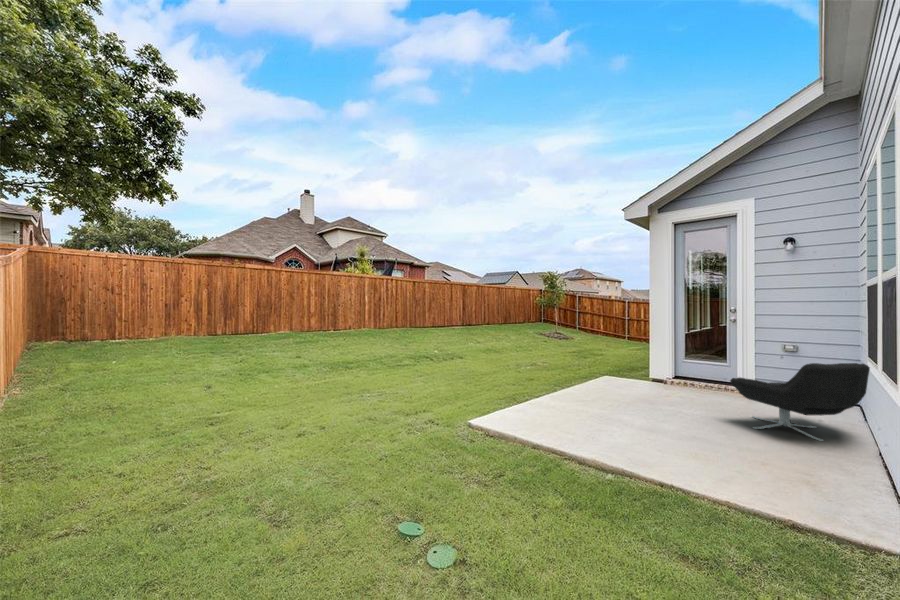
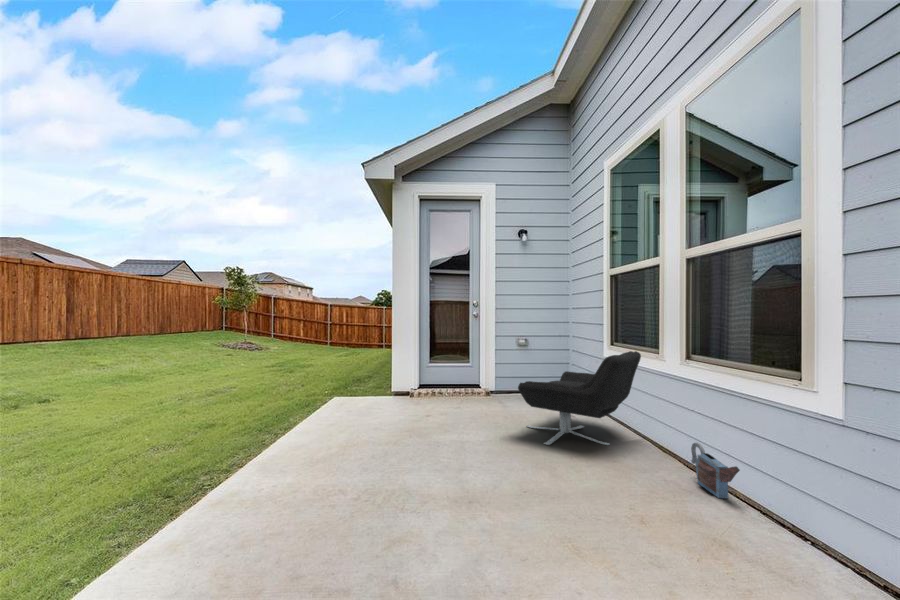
watering can: none [867,442,890,485] -> present [691,443,740,498]

